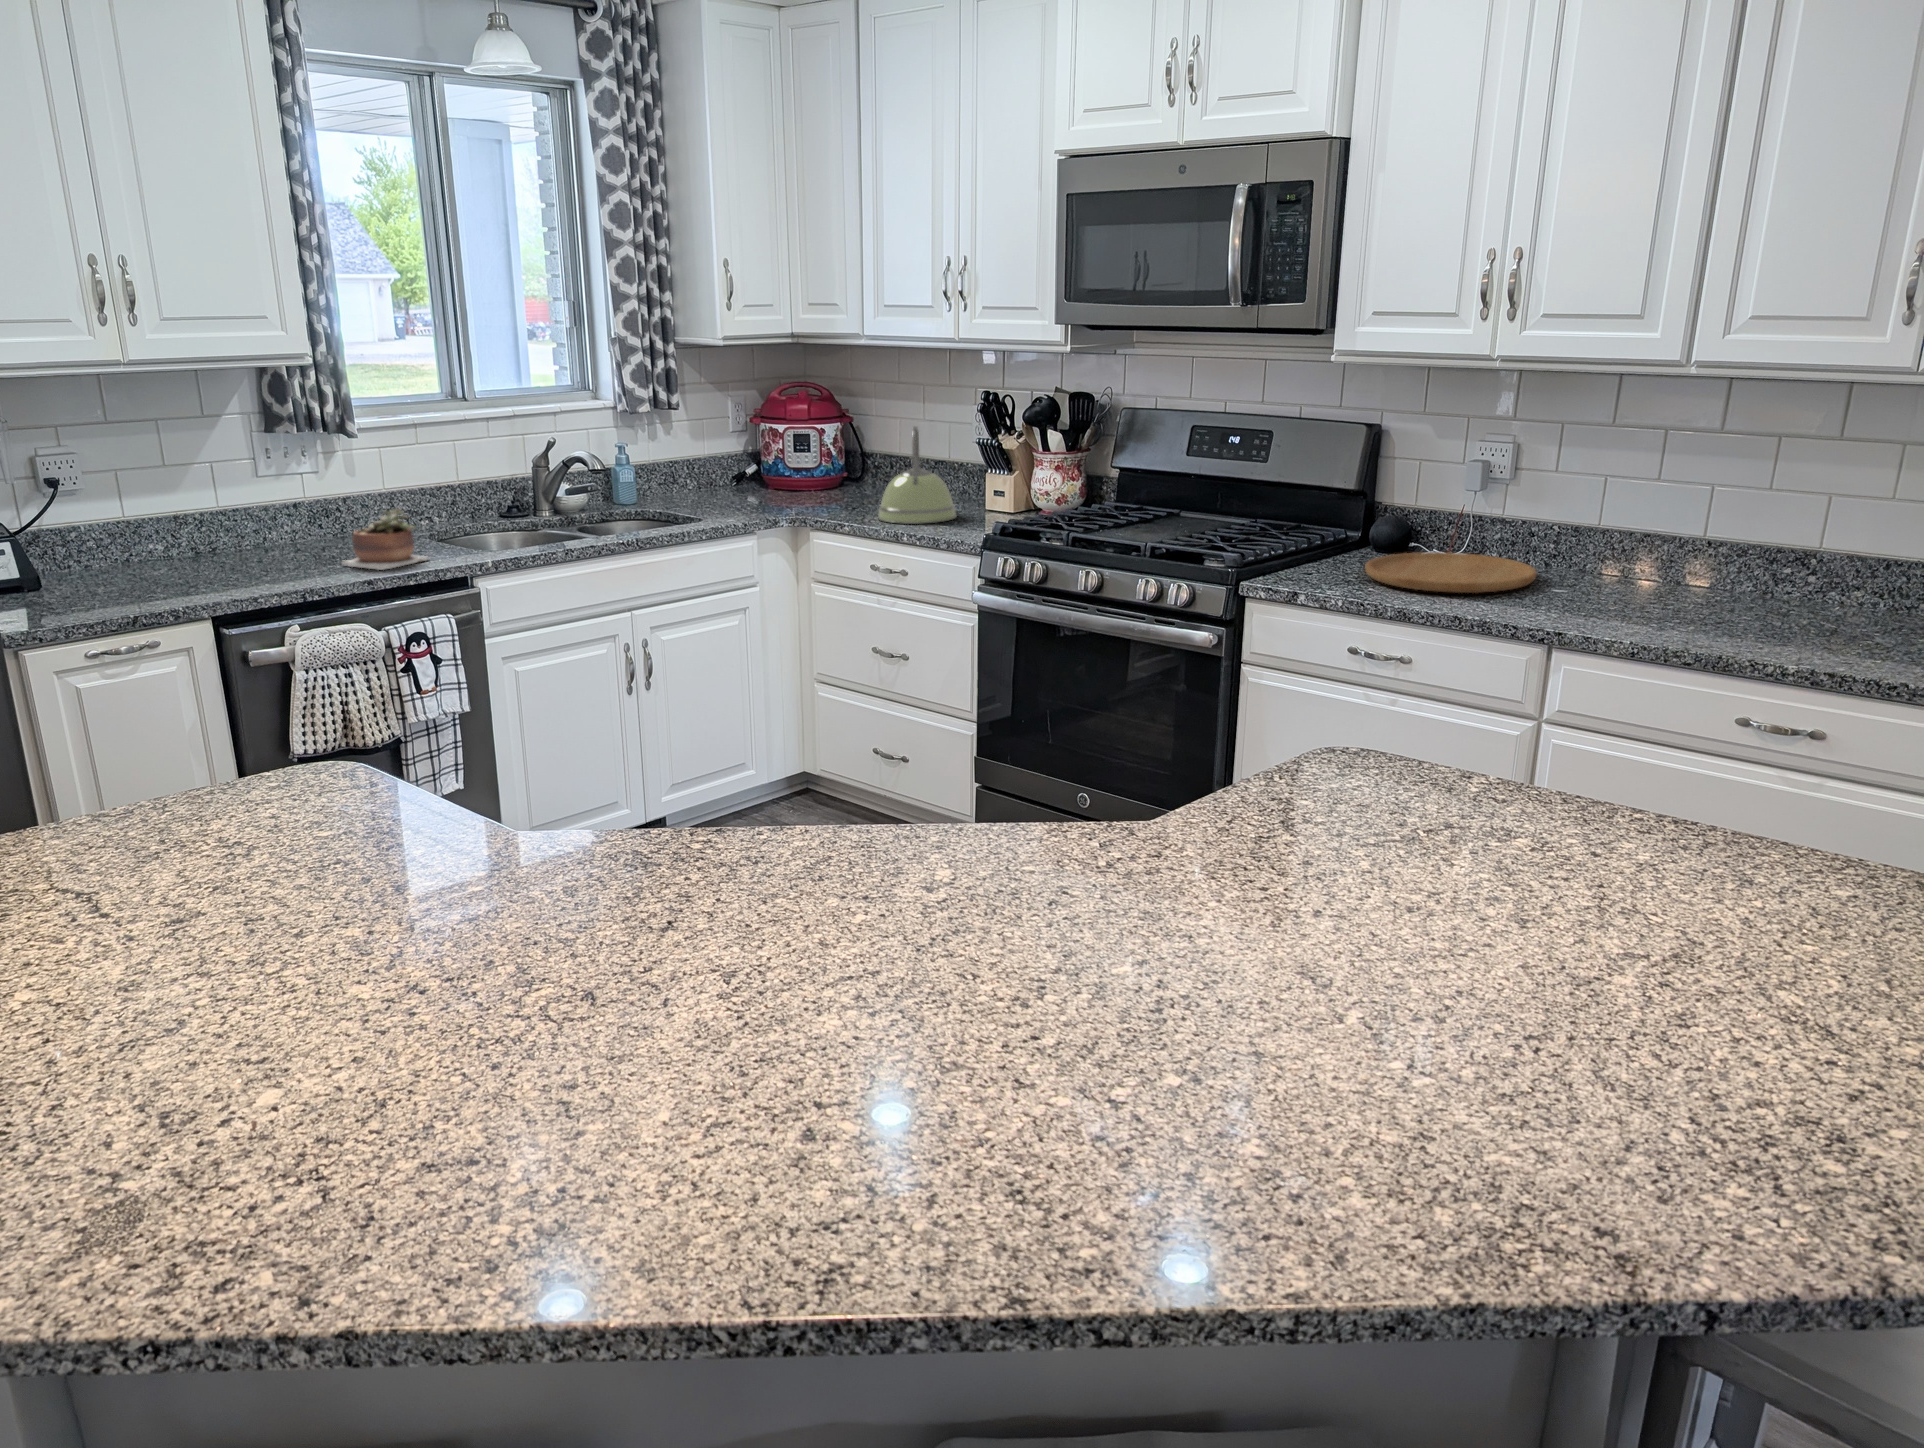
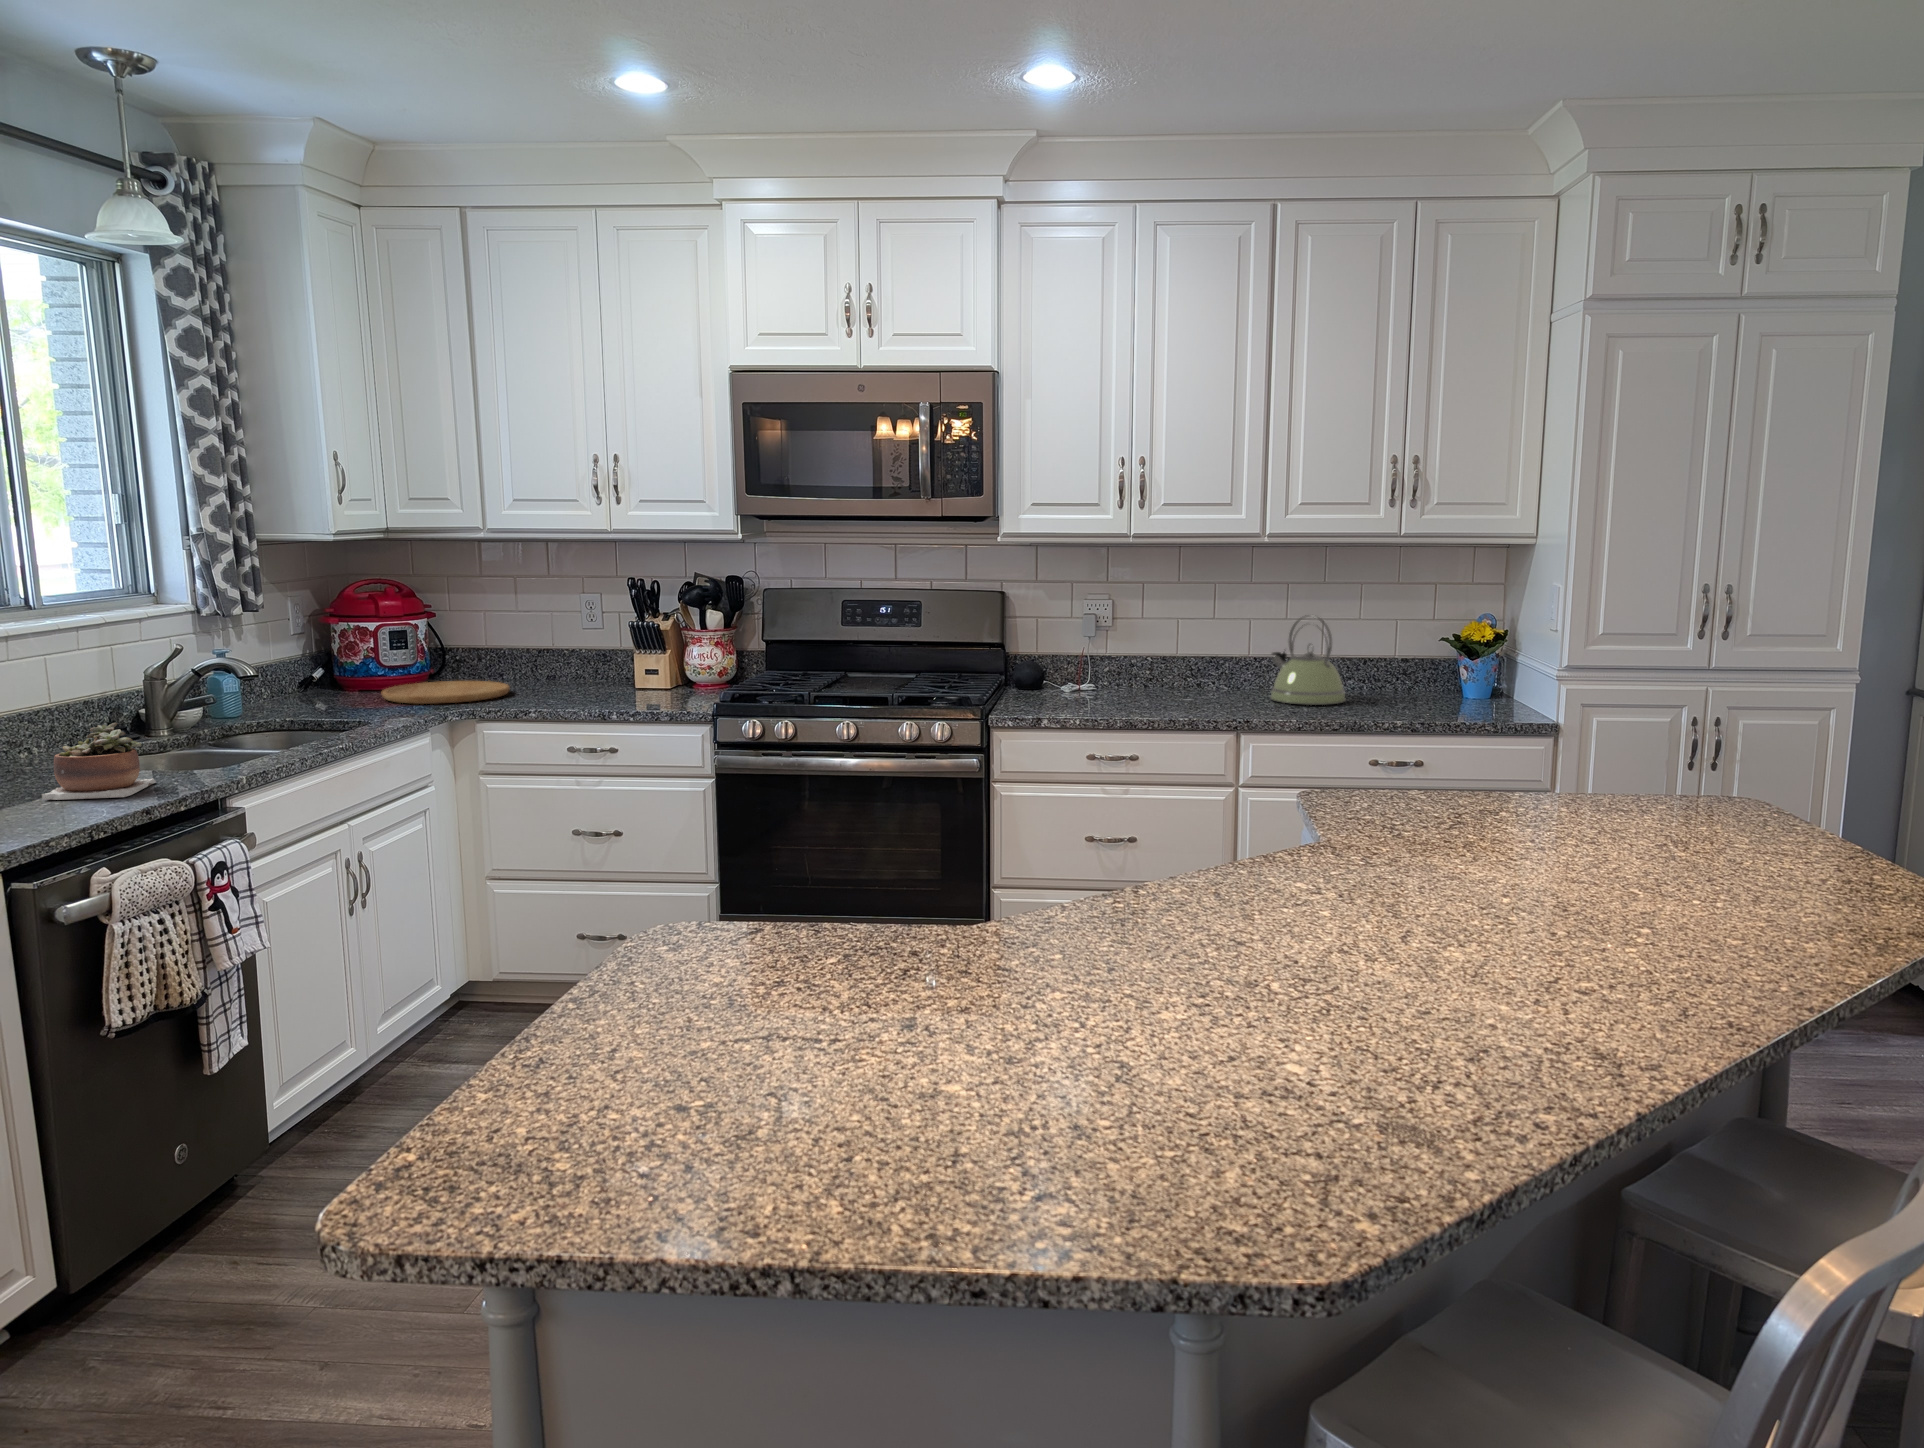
kettle: present [878,426,956,524] -> present [1270,615,1346,705]
cutting board: present [1365,552,1537,593] -> present [382,681,510,704]

